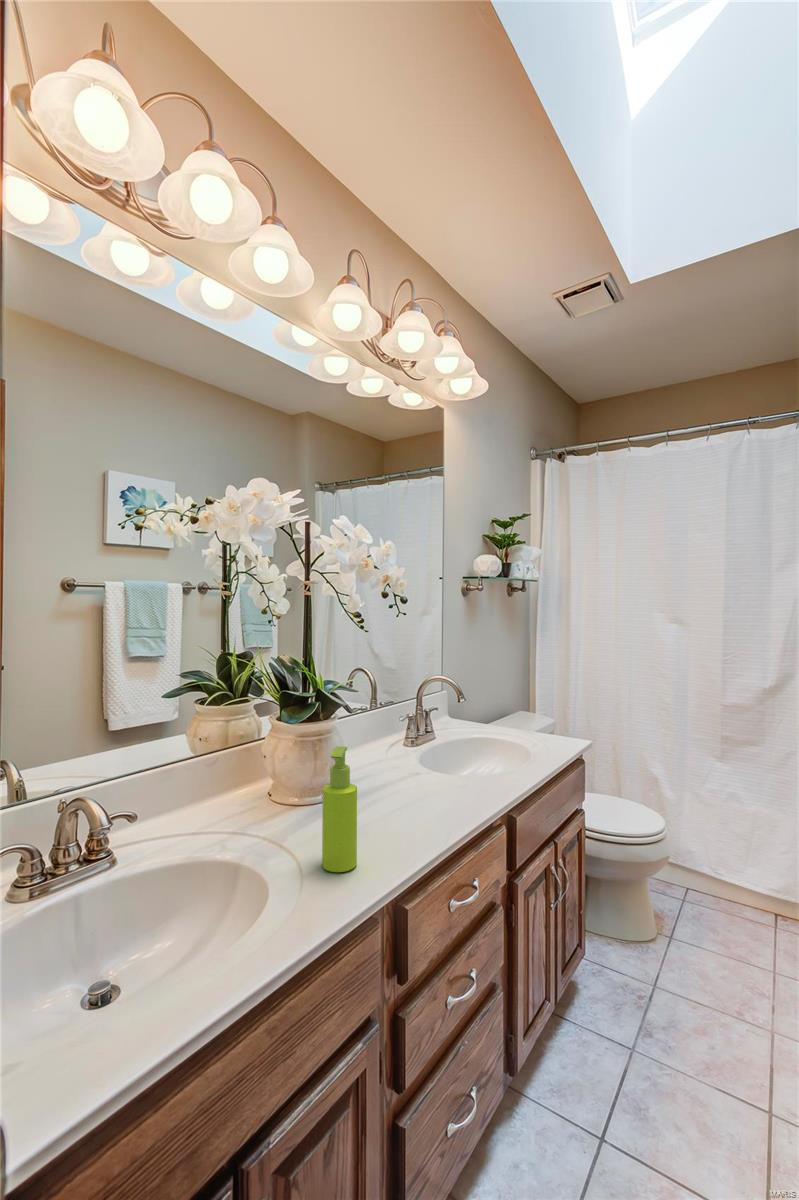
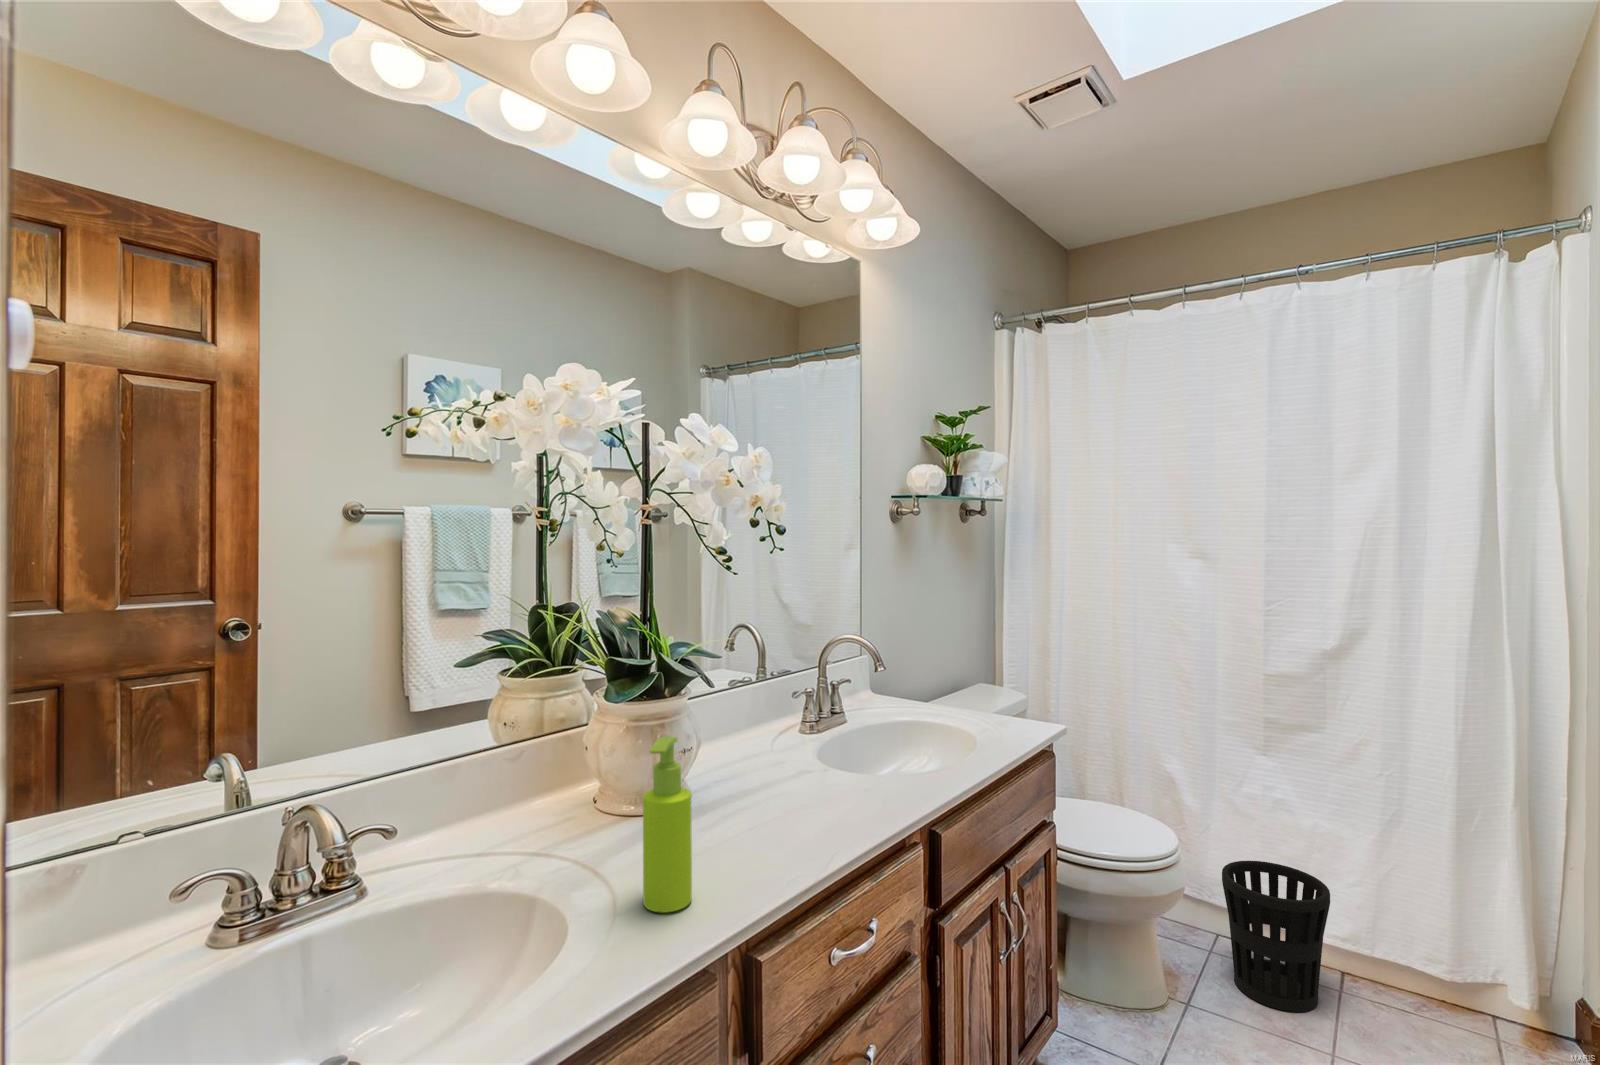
wastebasket: none [694,838,768,944] -> present [1222,861,1330,1012]

